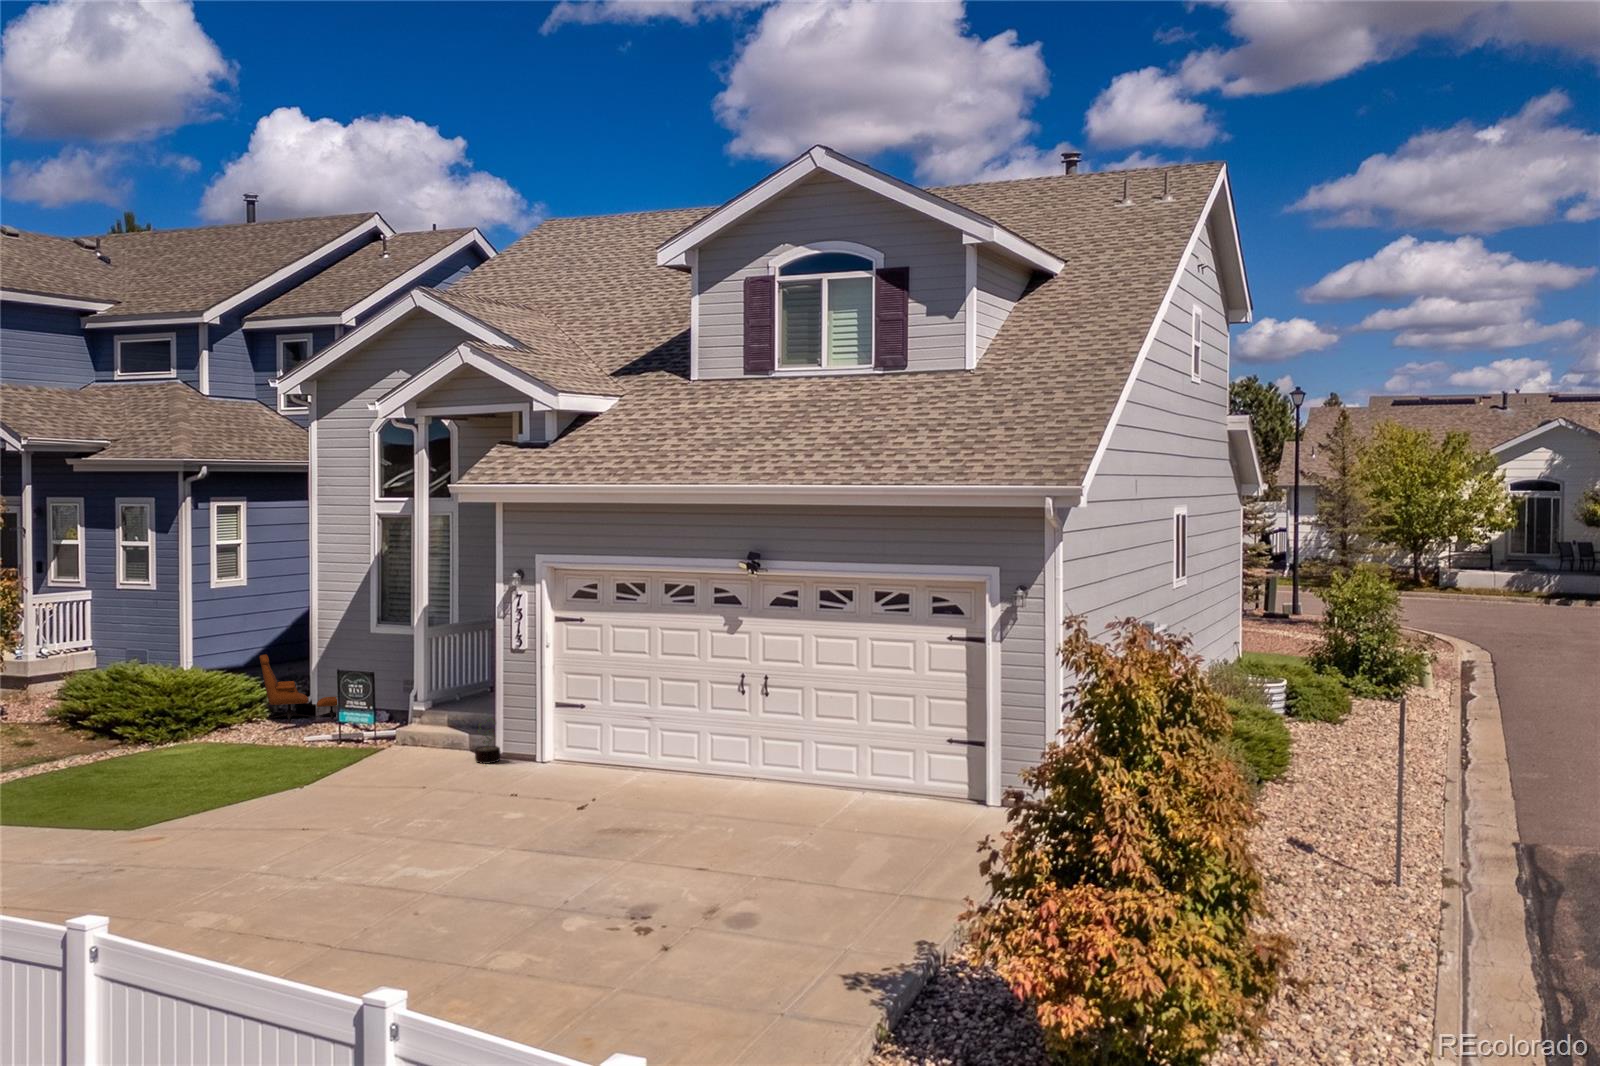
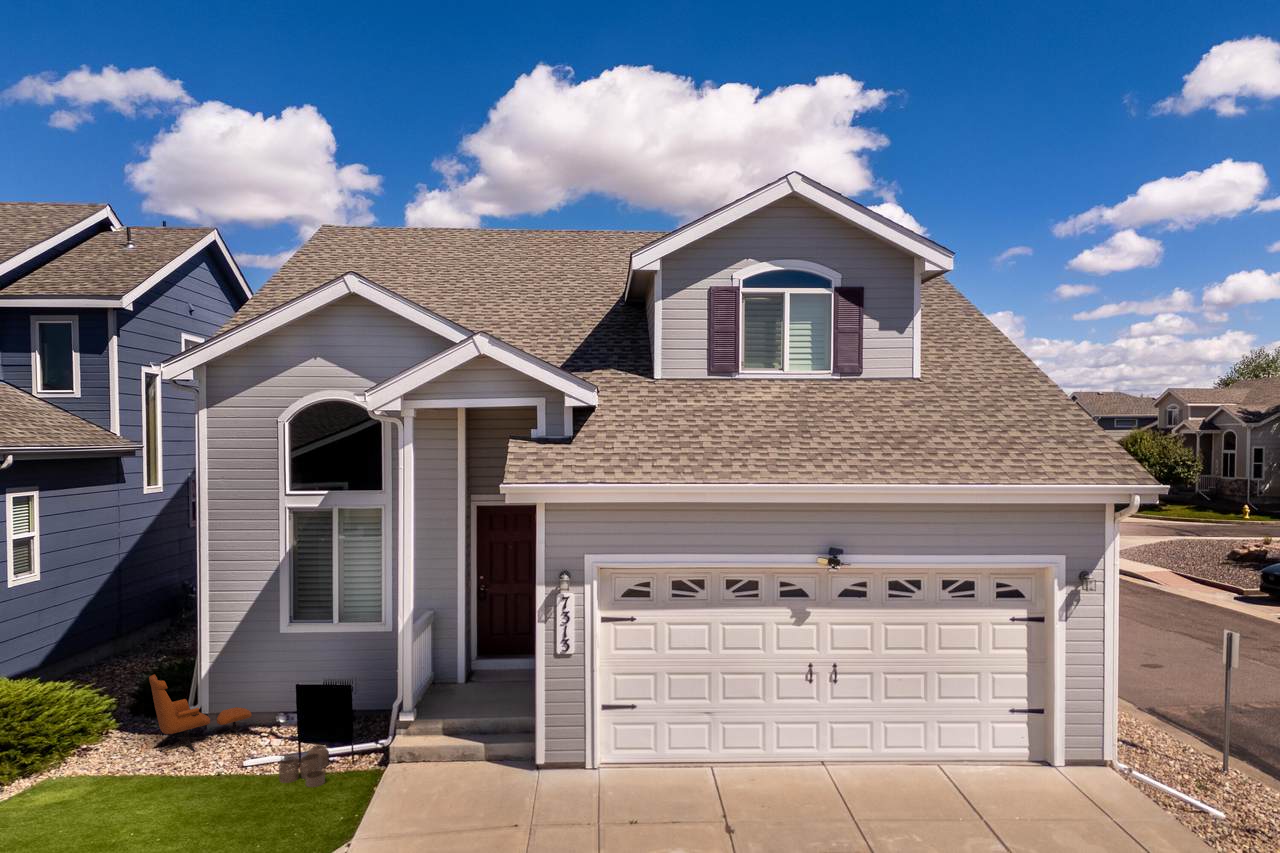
woven basket: none [315,718,365,745] -> present [279,745,329,787]
decorative plant: present [475,719,500,764] -> none [521,732,547,787]

